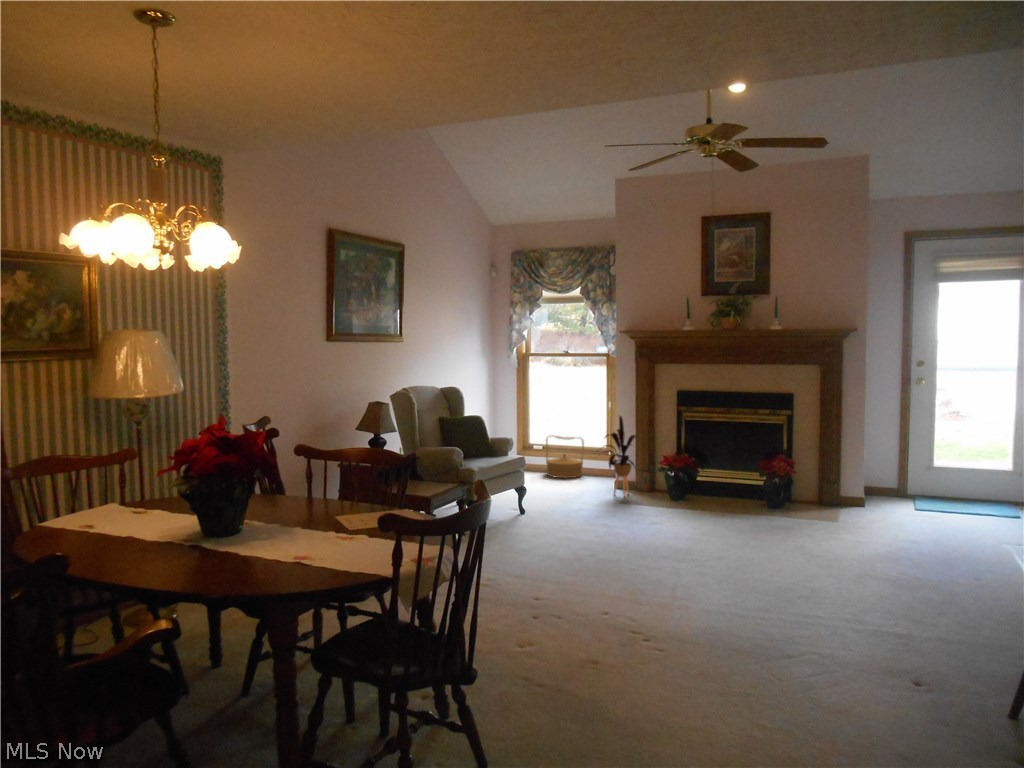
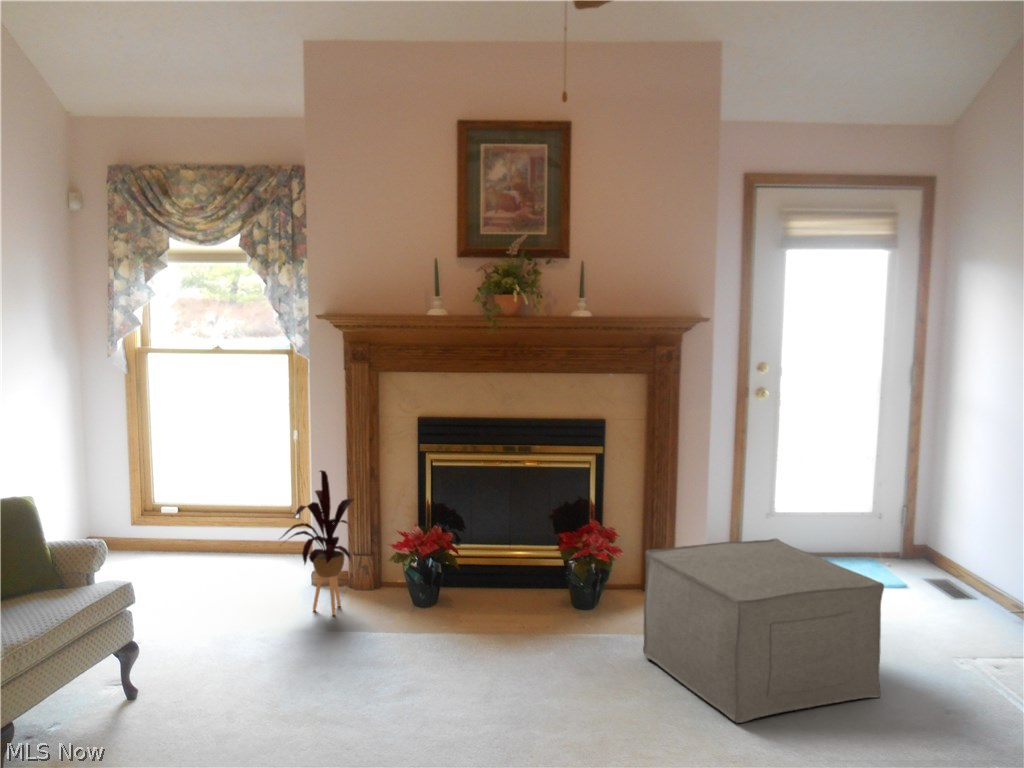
woven basket: present [546,436,584,478] -> none [182,498,253,575]
ottoman: none [799,464,945,555] -> present [643,538,884,723]

